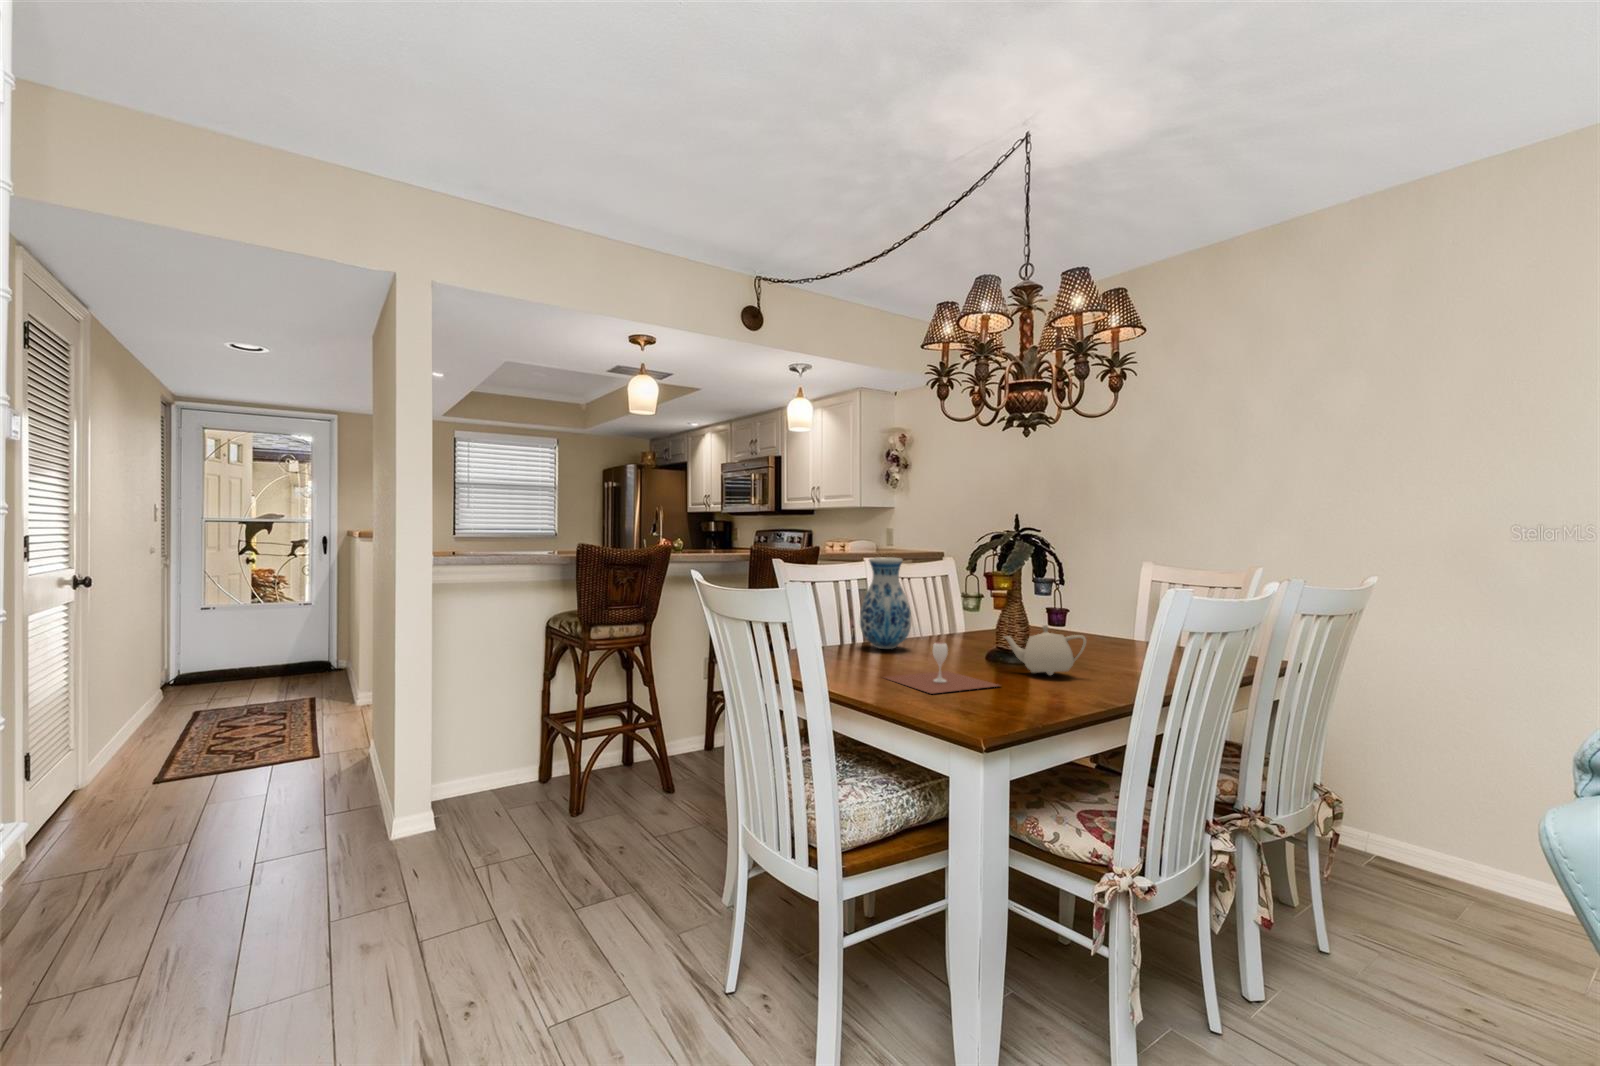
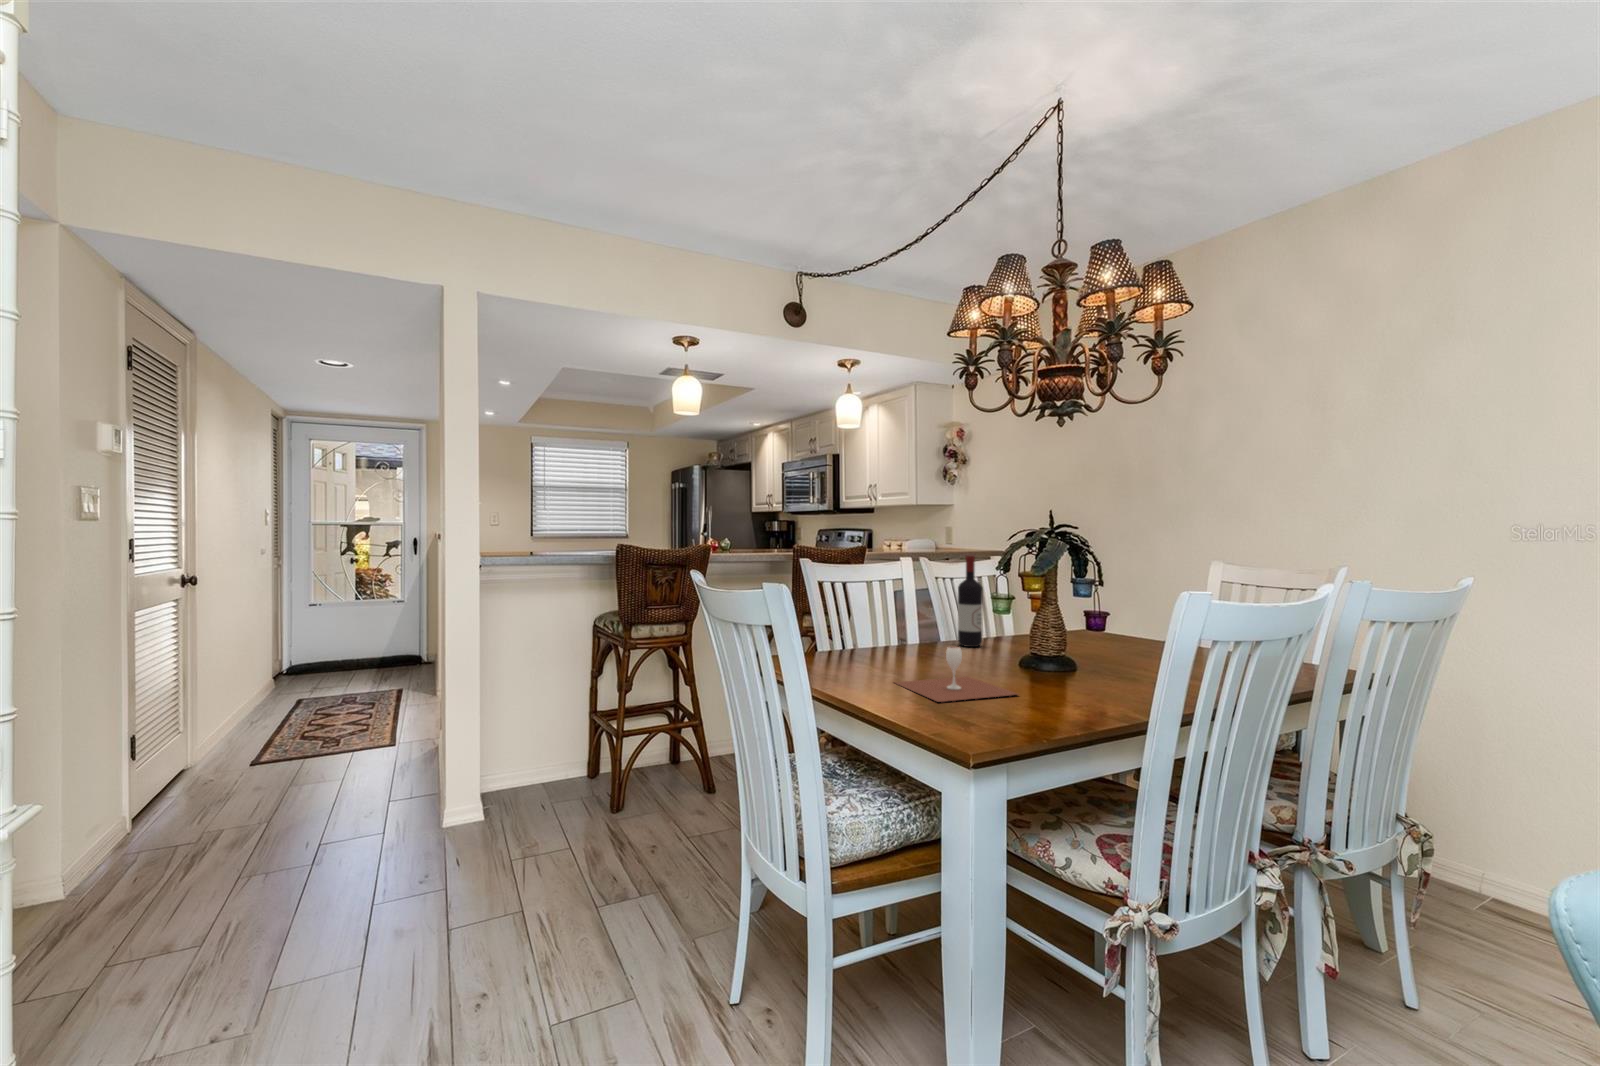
vase: present [860,557,911,649] -> none [885,556,939,652]
wine bottle: none [925,557,949,644] -> present [958,556,983,647]
teapot: present [1004,625,1087,675] -> none [1029,629,1120,684]

